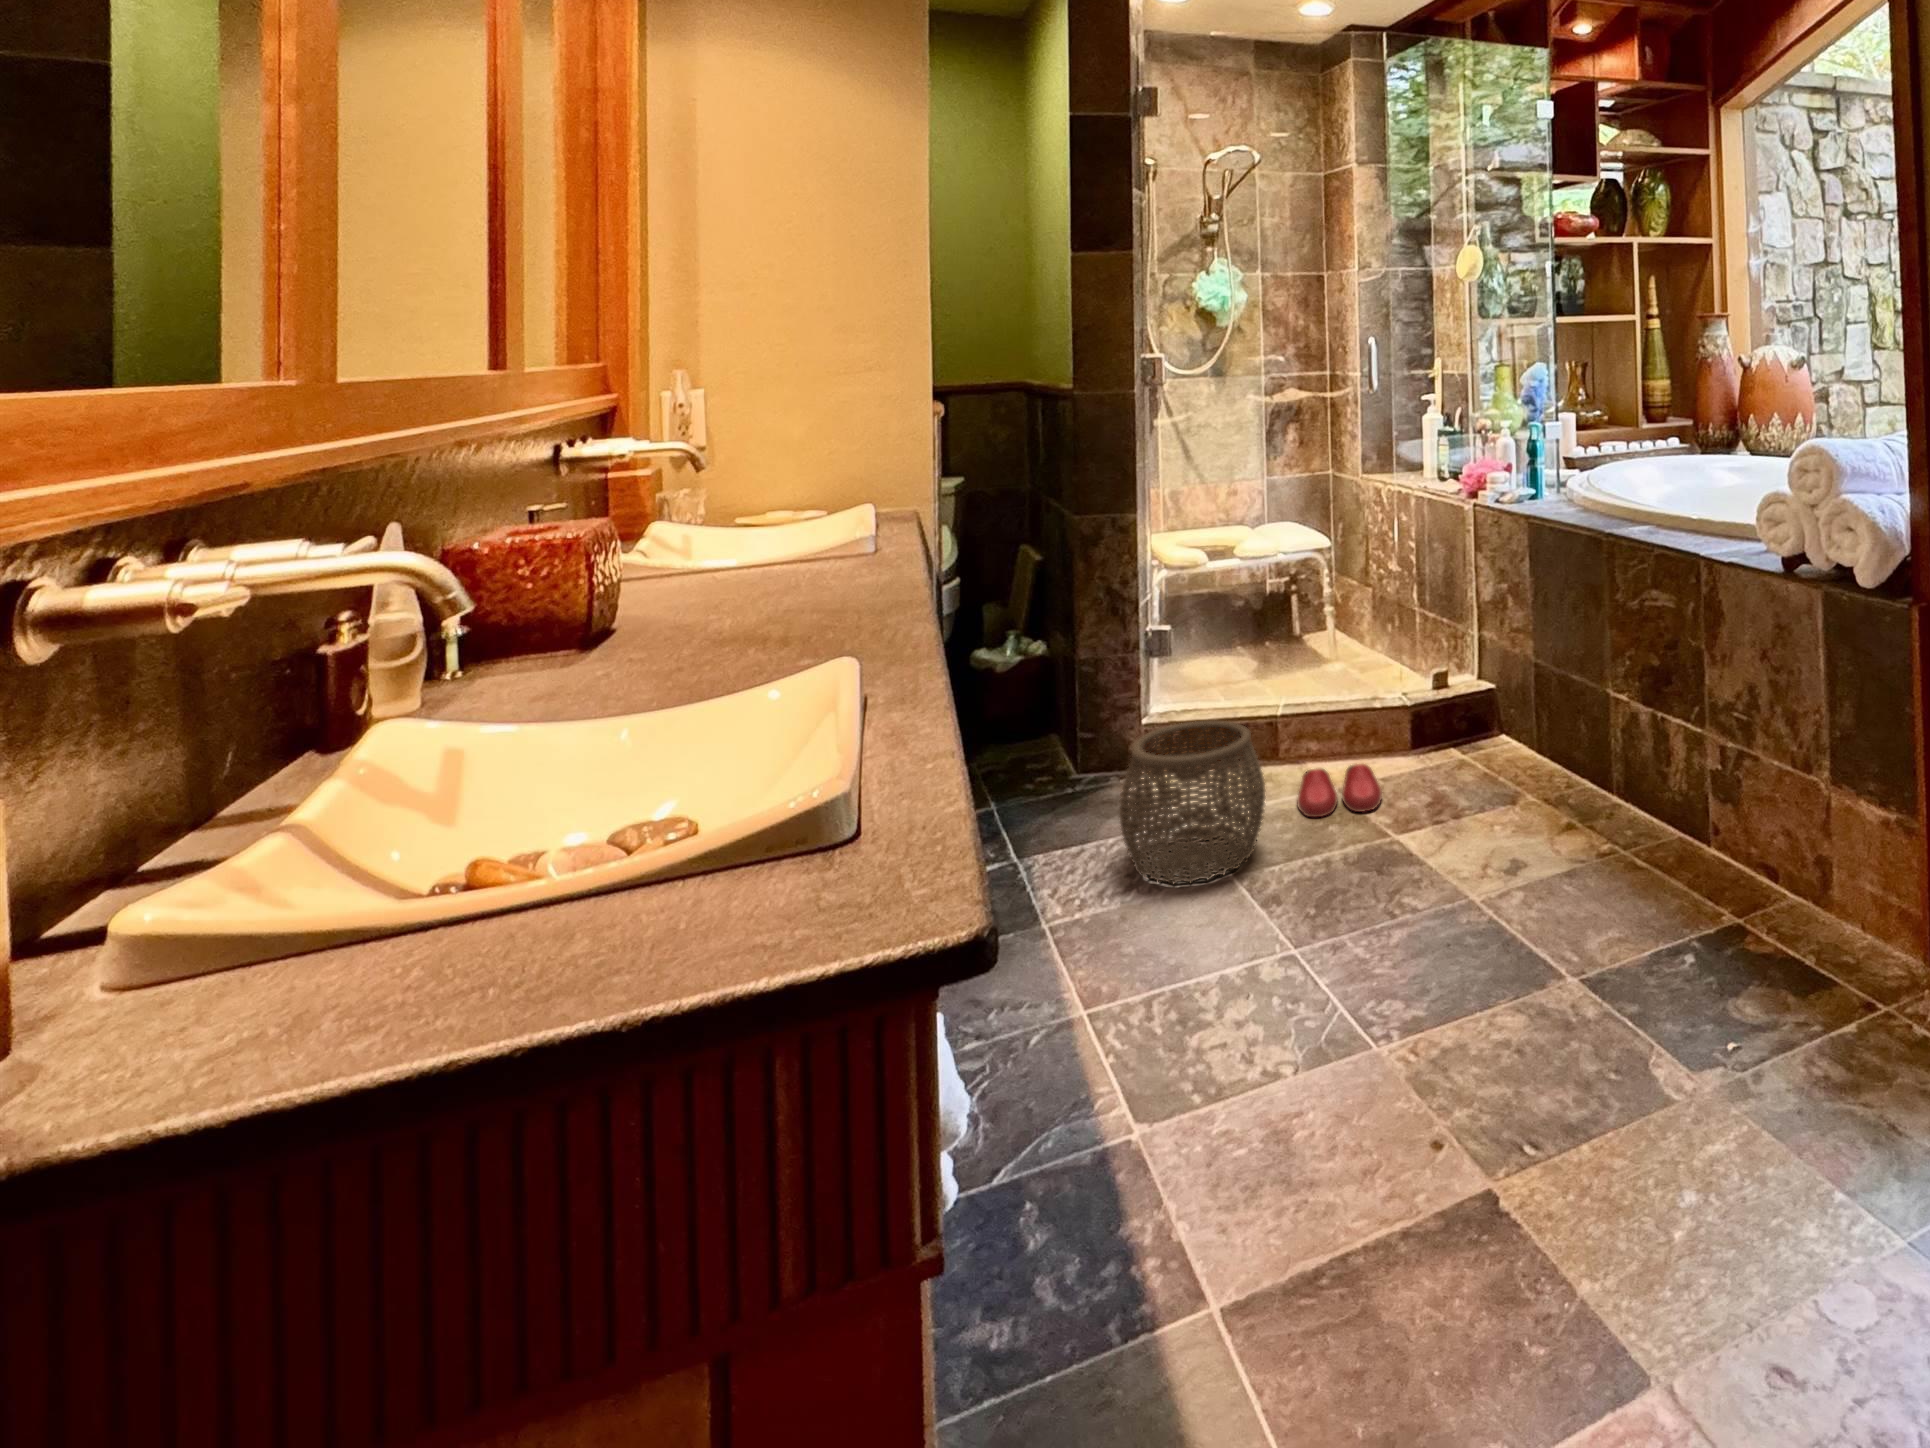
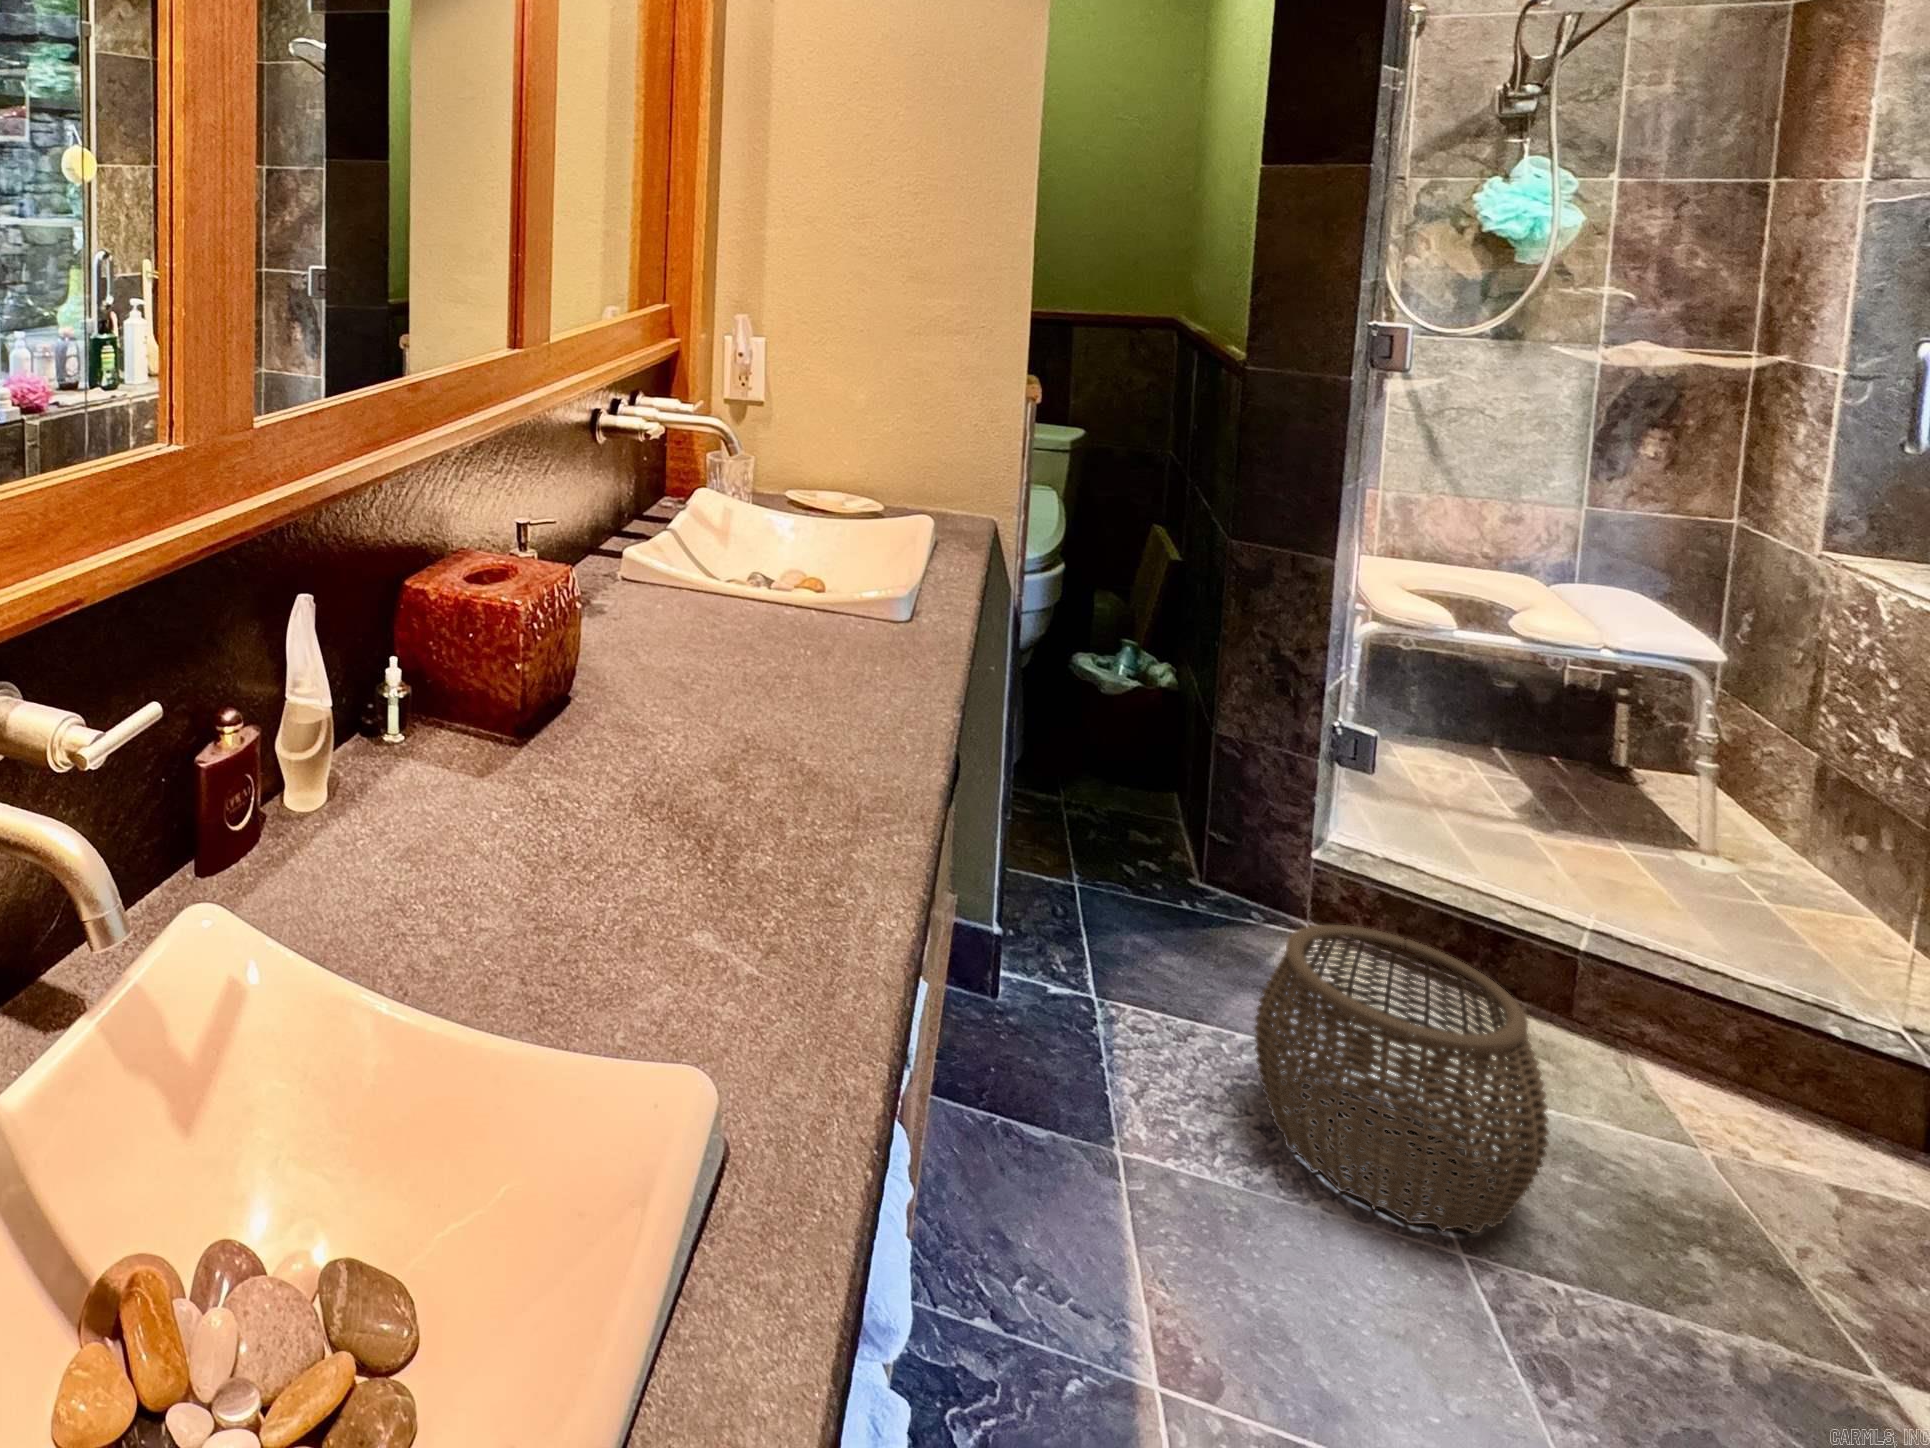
slippers: present [1297,764,1382,817] -> none [1614,1087,1841,1267]

